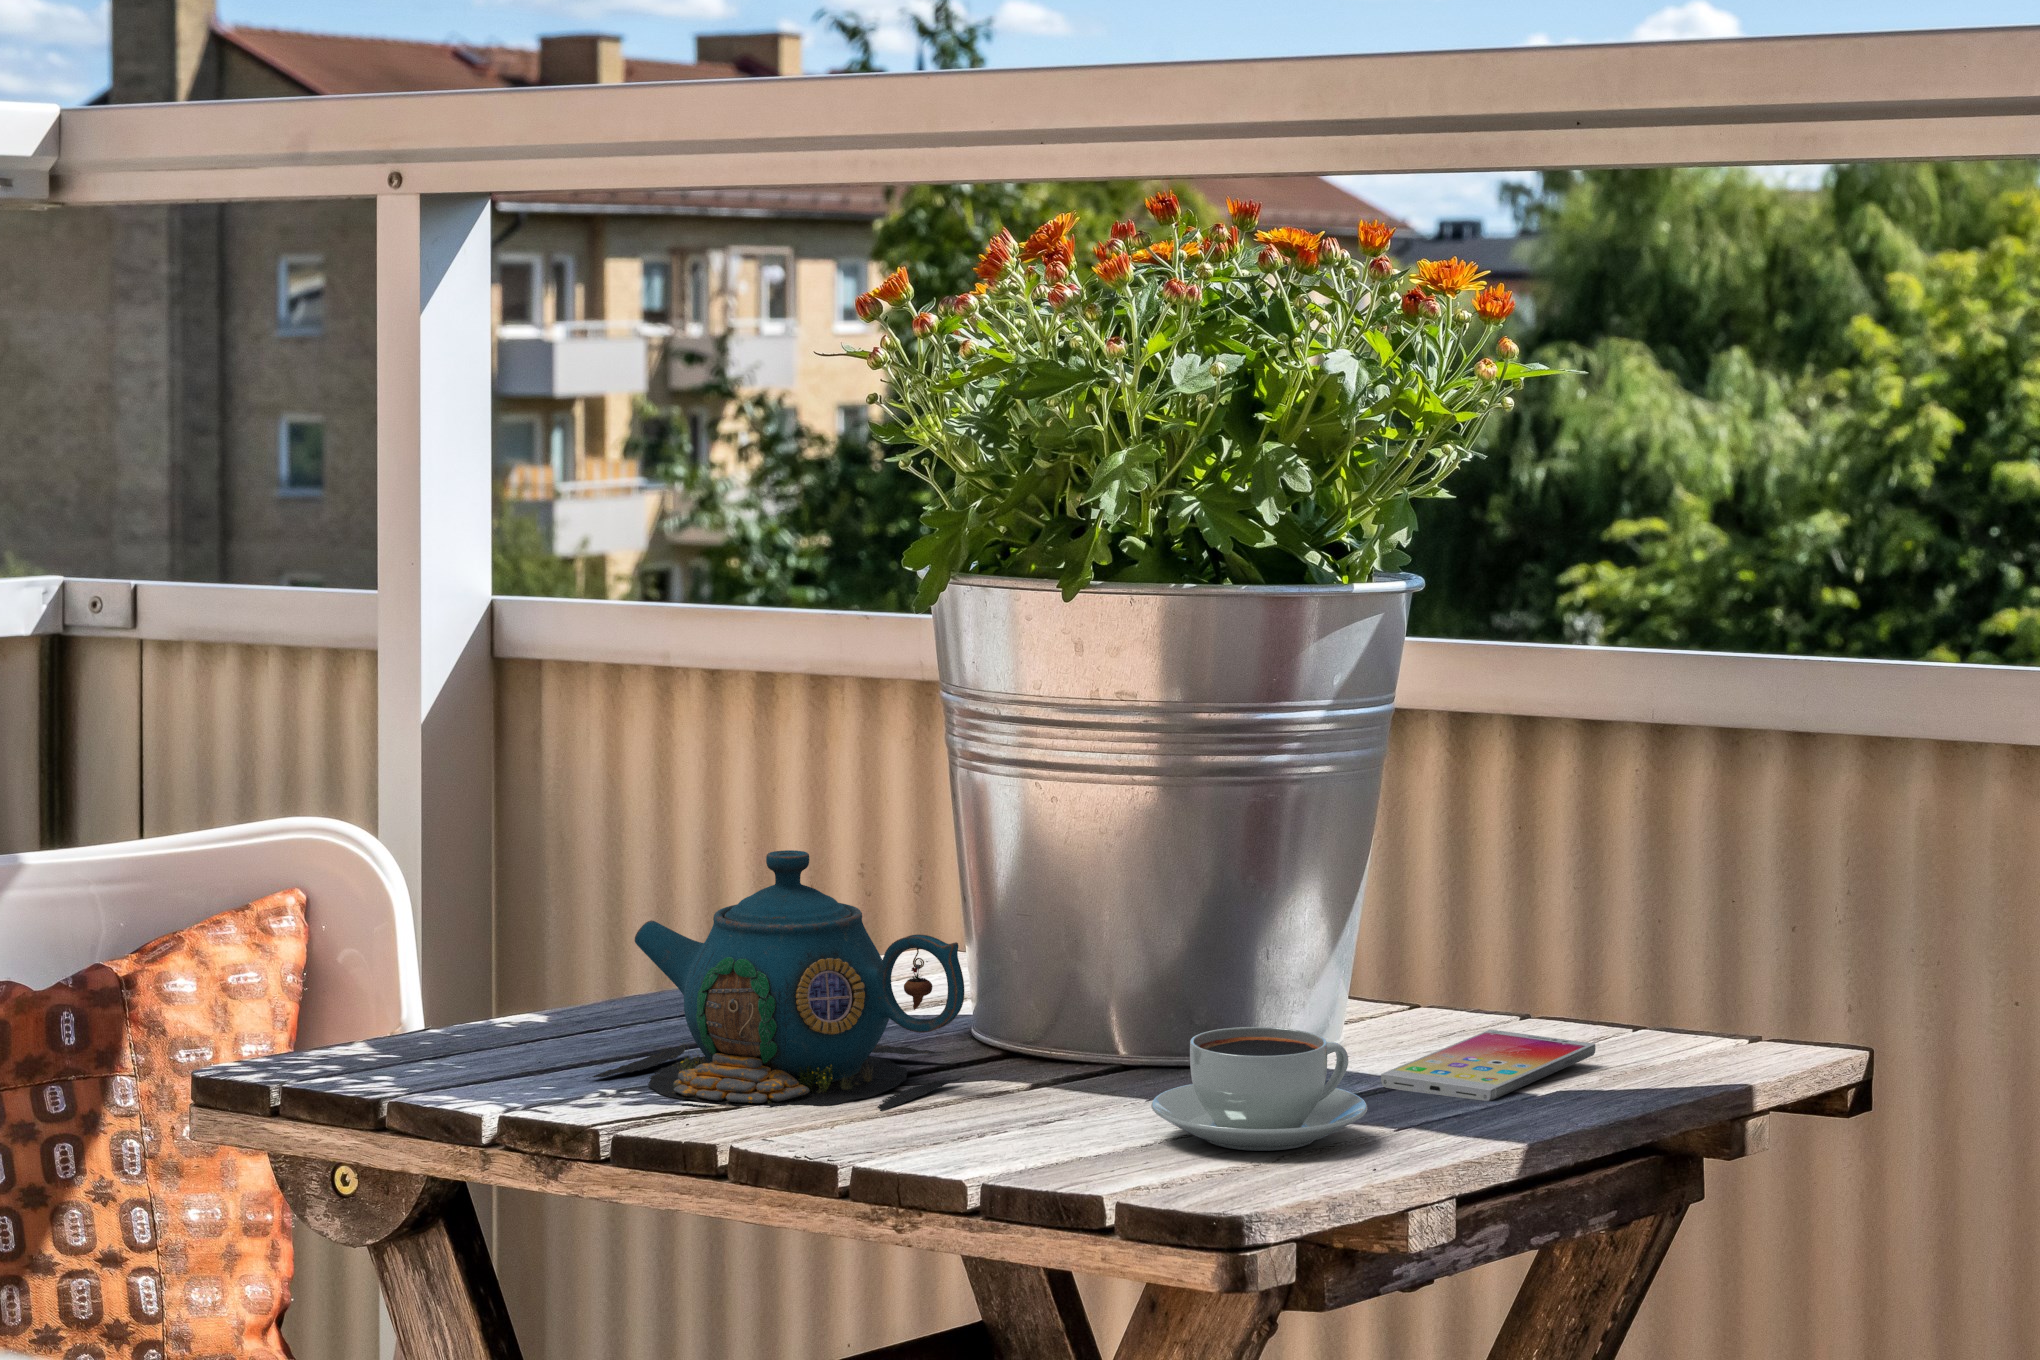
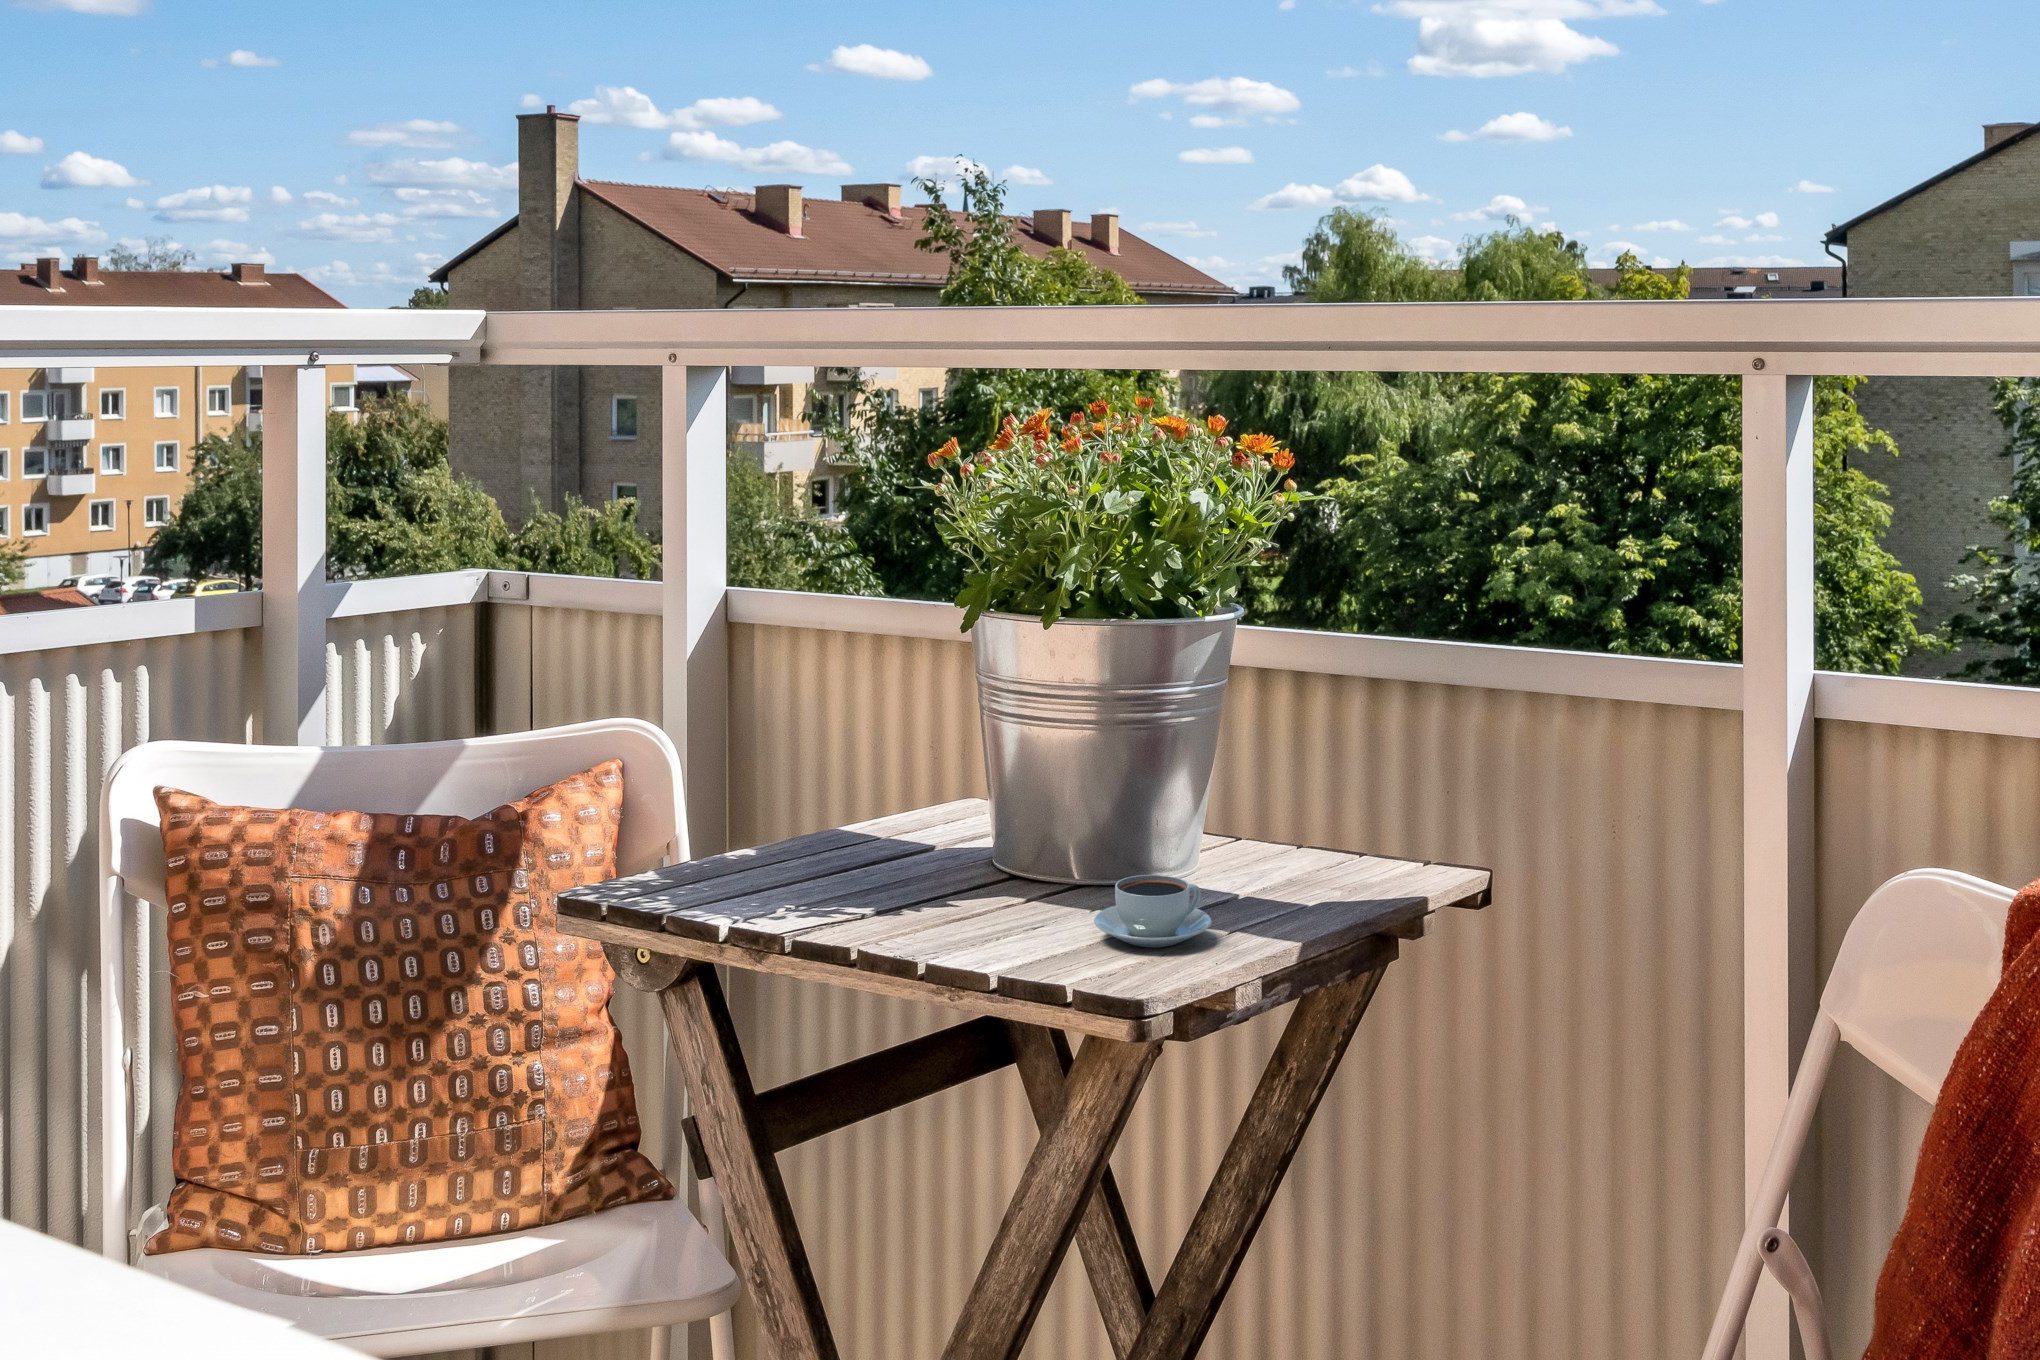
teapot: present [589,850,964,1111] -> none [761,770,1014,935]
smartphone: present [1381,1029,1595,1101] -> none [1218,859,1334,909]

